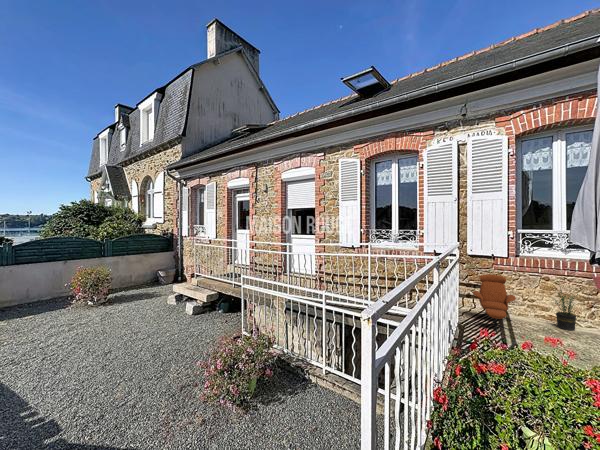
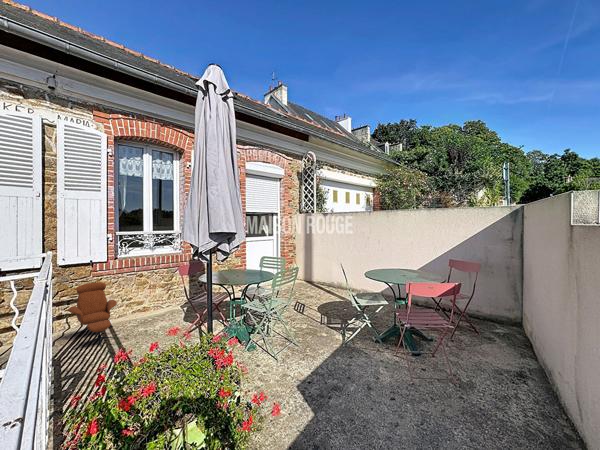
potted plant: present [555,287,578,331] -> none [141,280,168,317]

